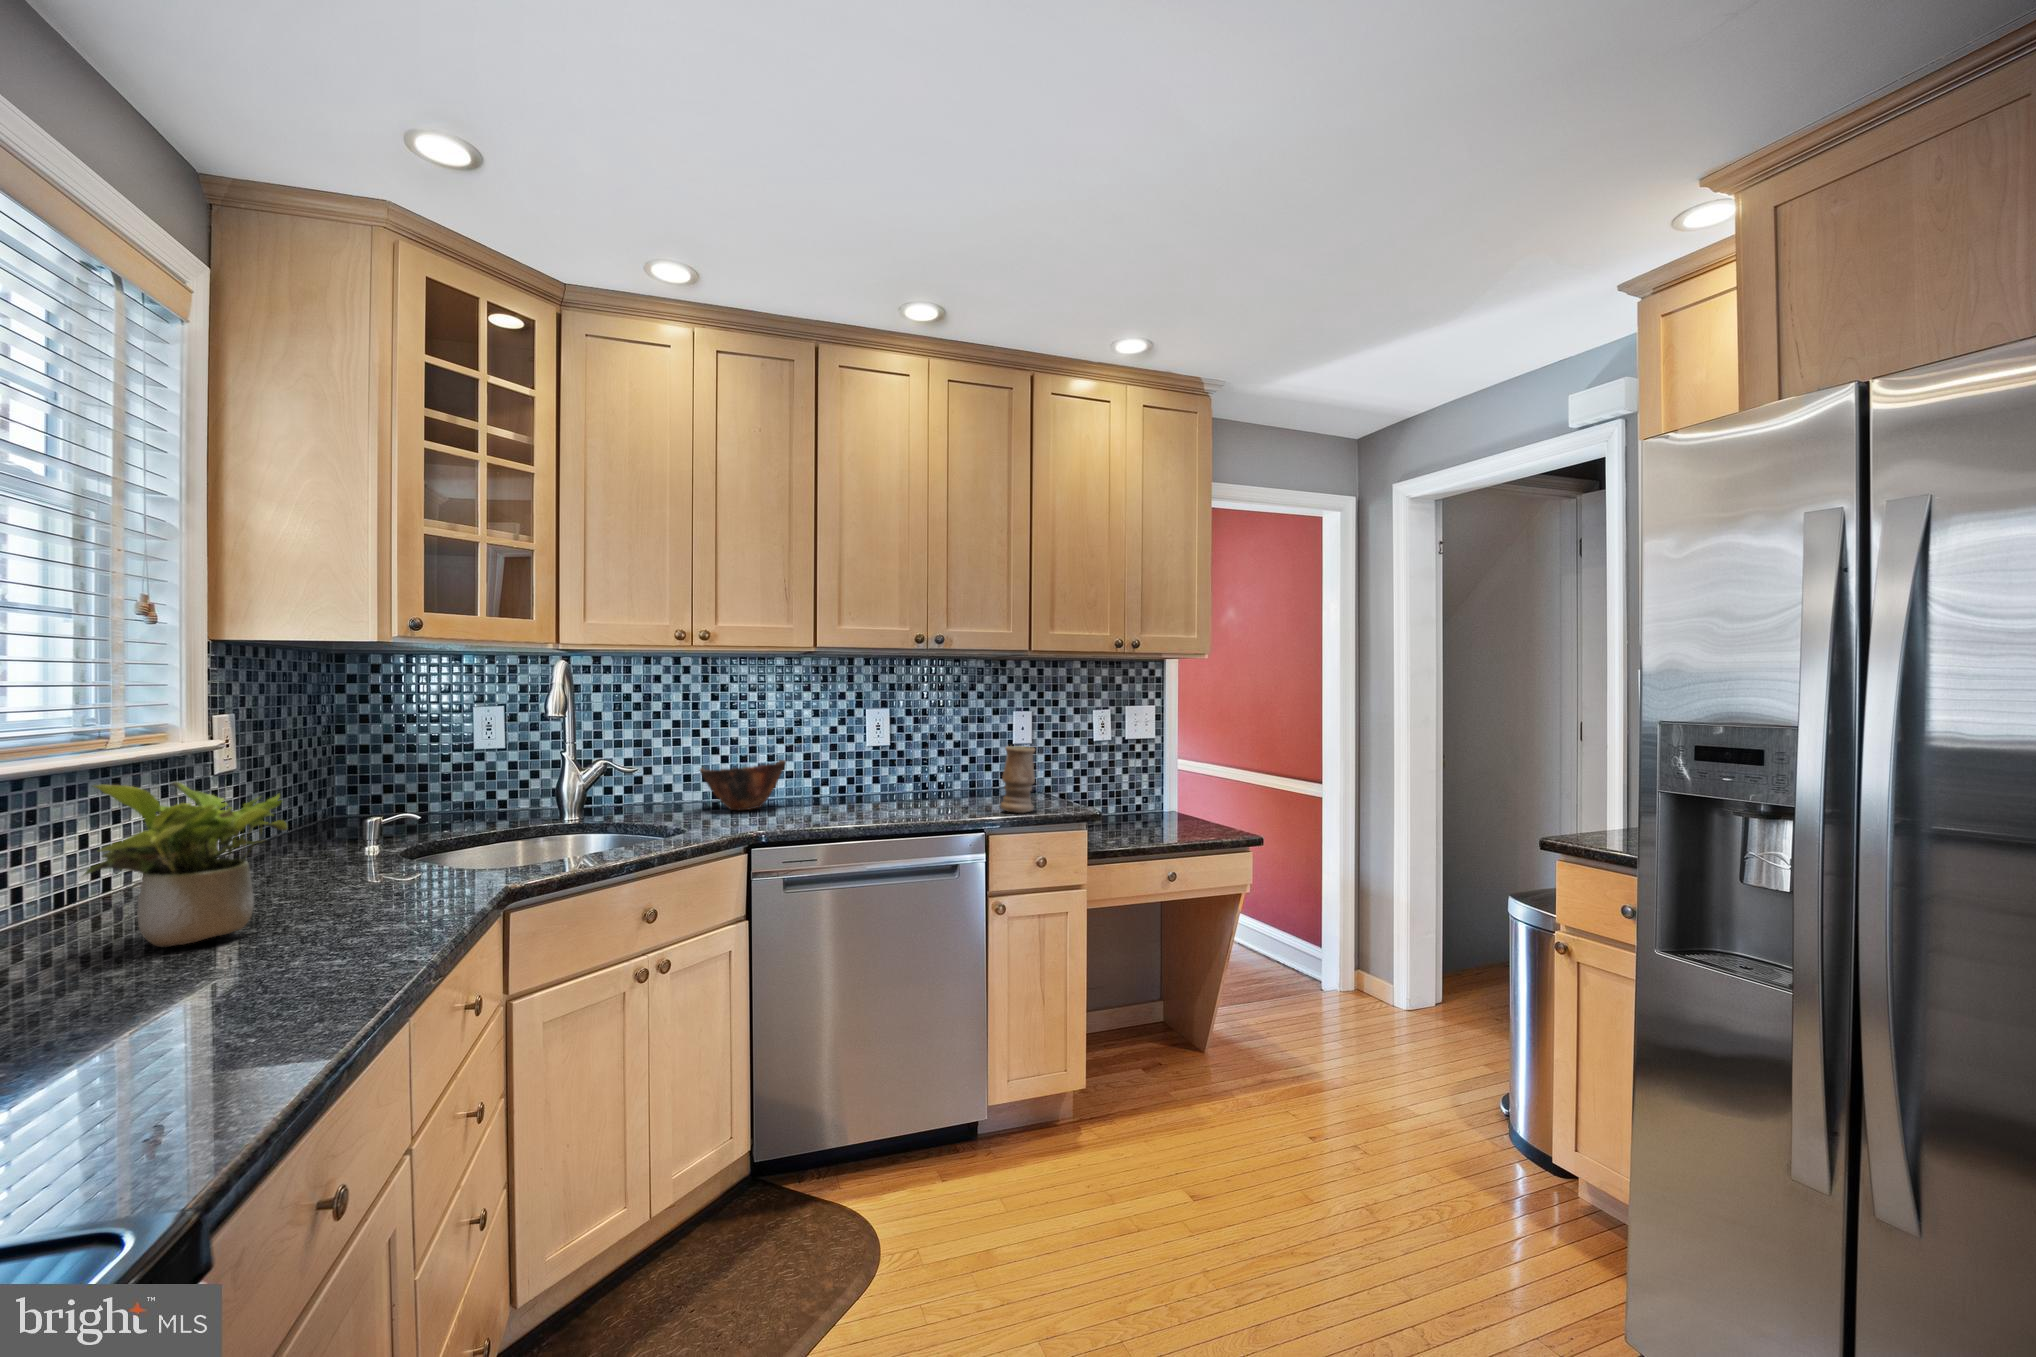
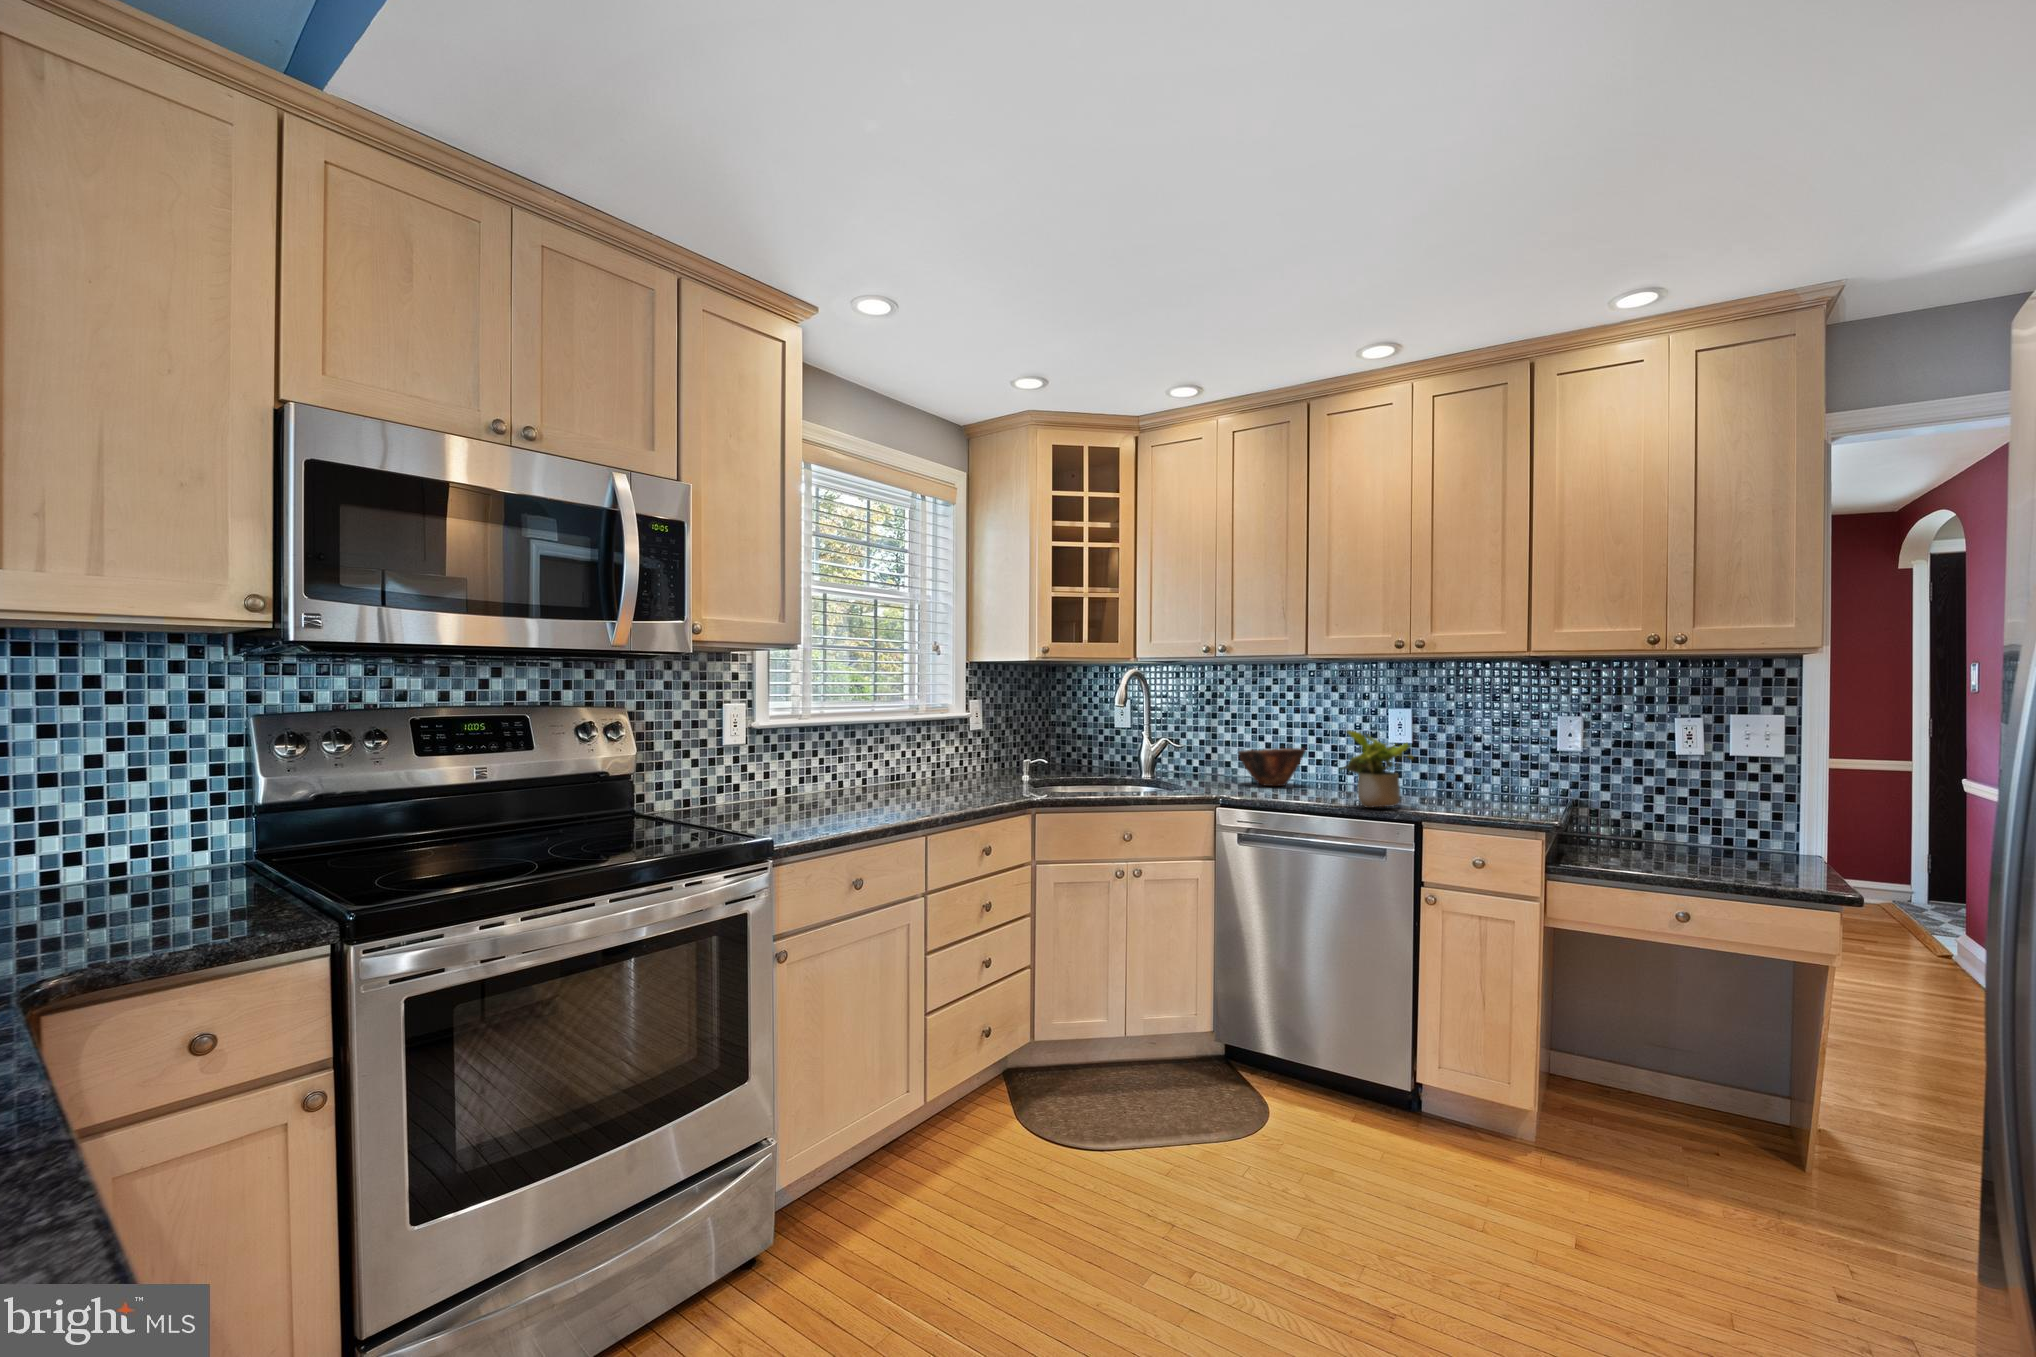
vase: present [1000,746,1035,813] -> none [1458,747,1496,813]
potted plant: present [84,782,287,948] -> present [1341,731,1413,808]

